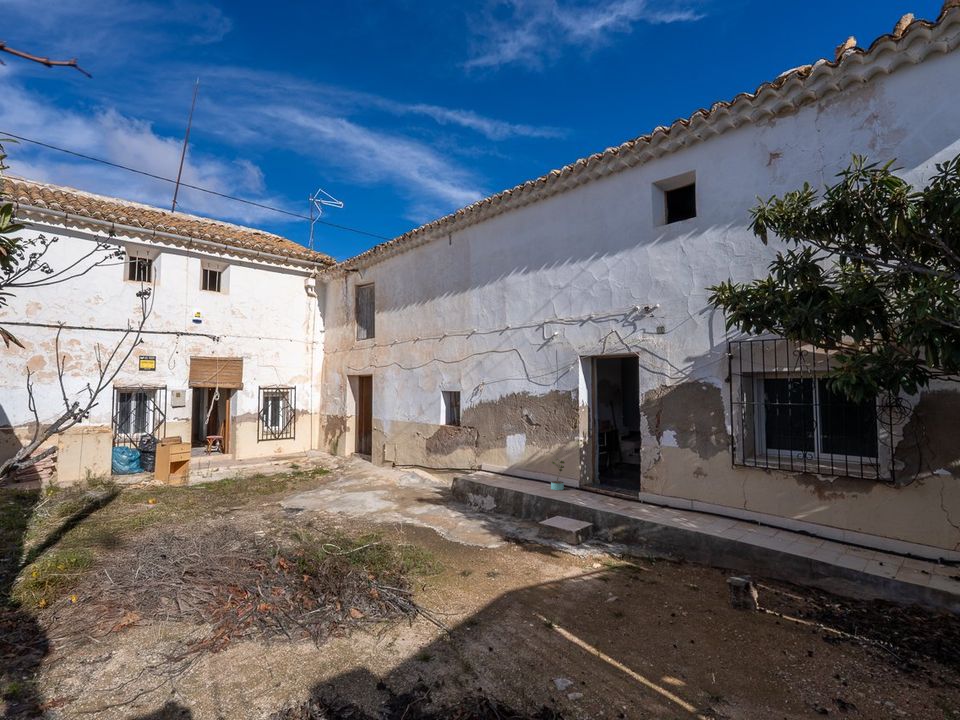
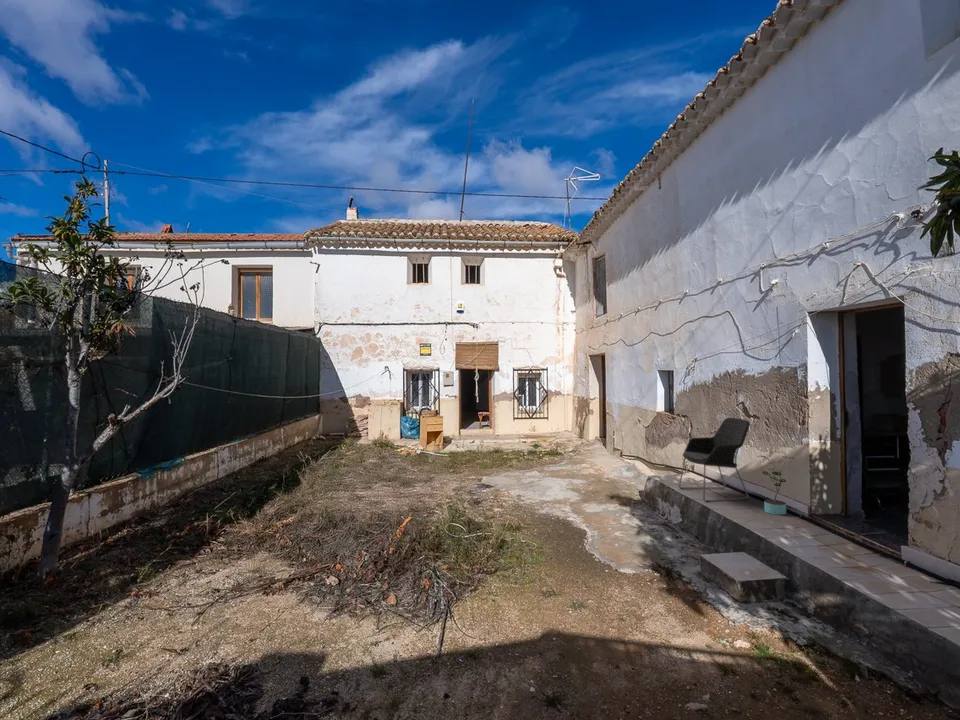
chair: none [487,427,535,489] -> present [679,418,750,502]

